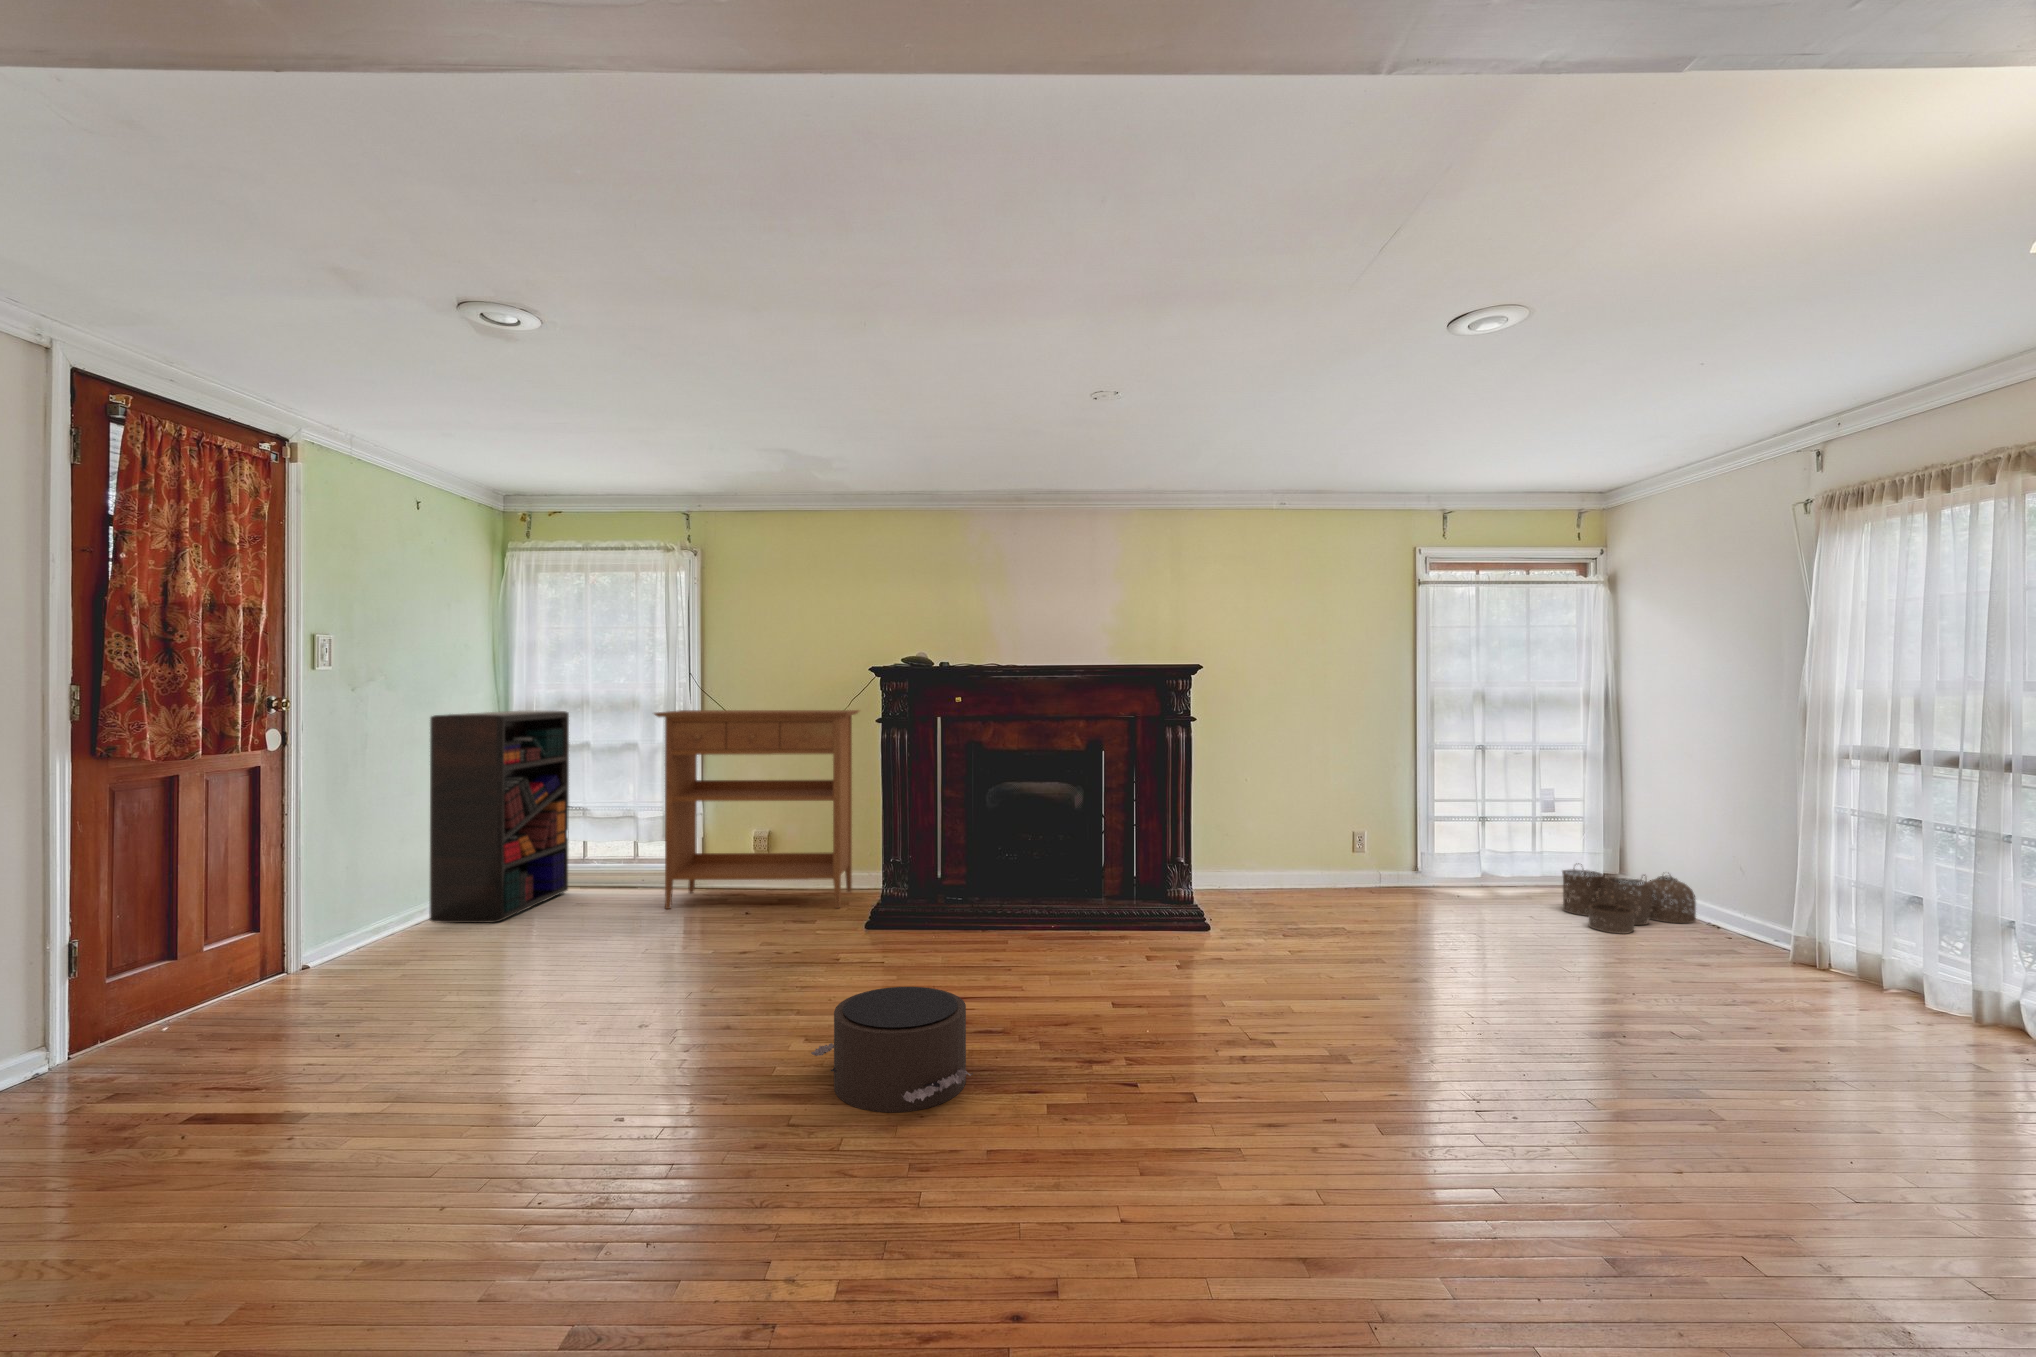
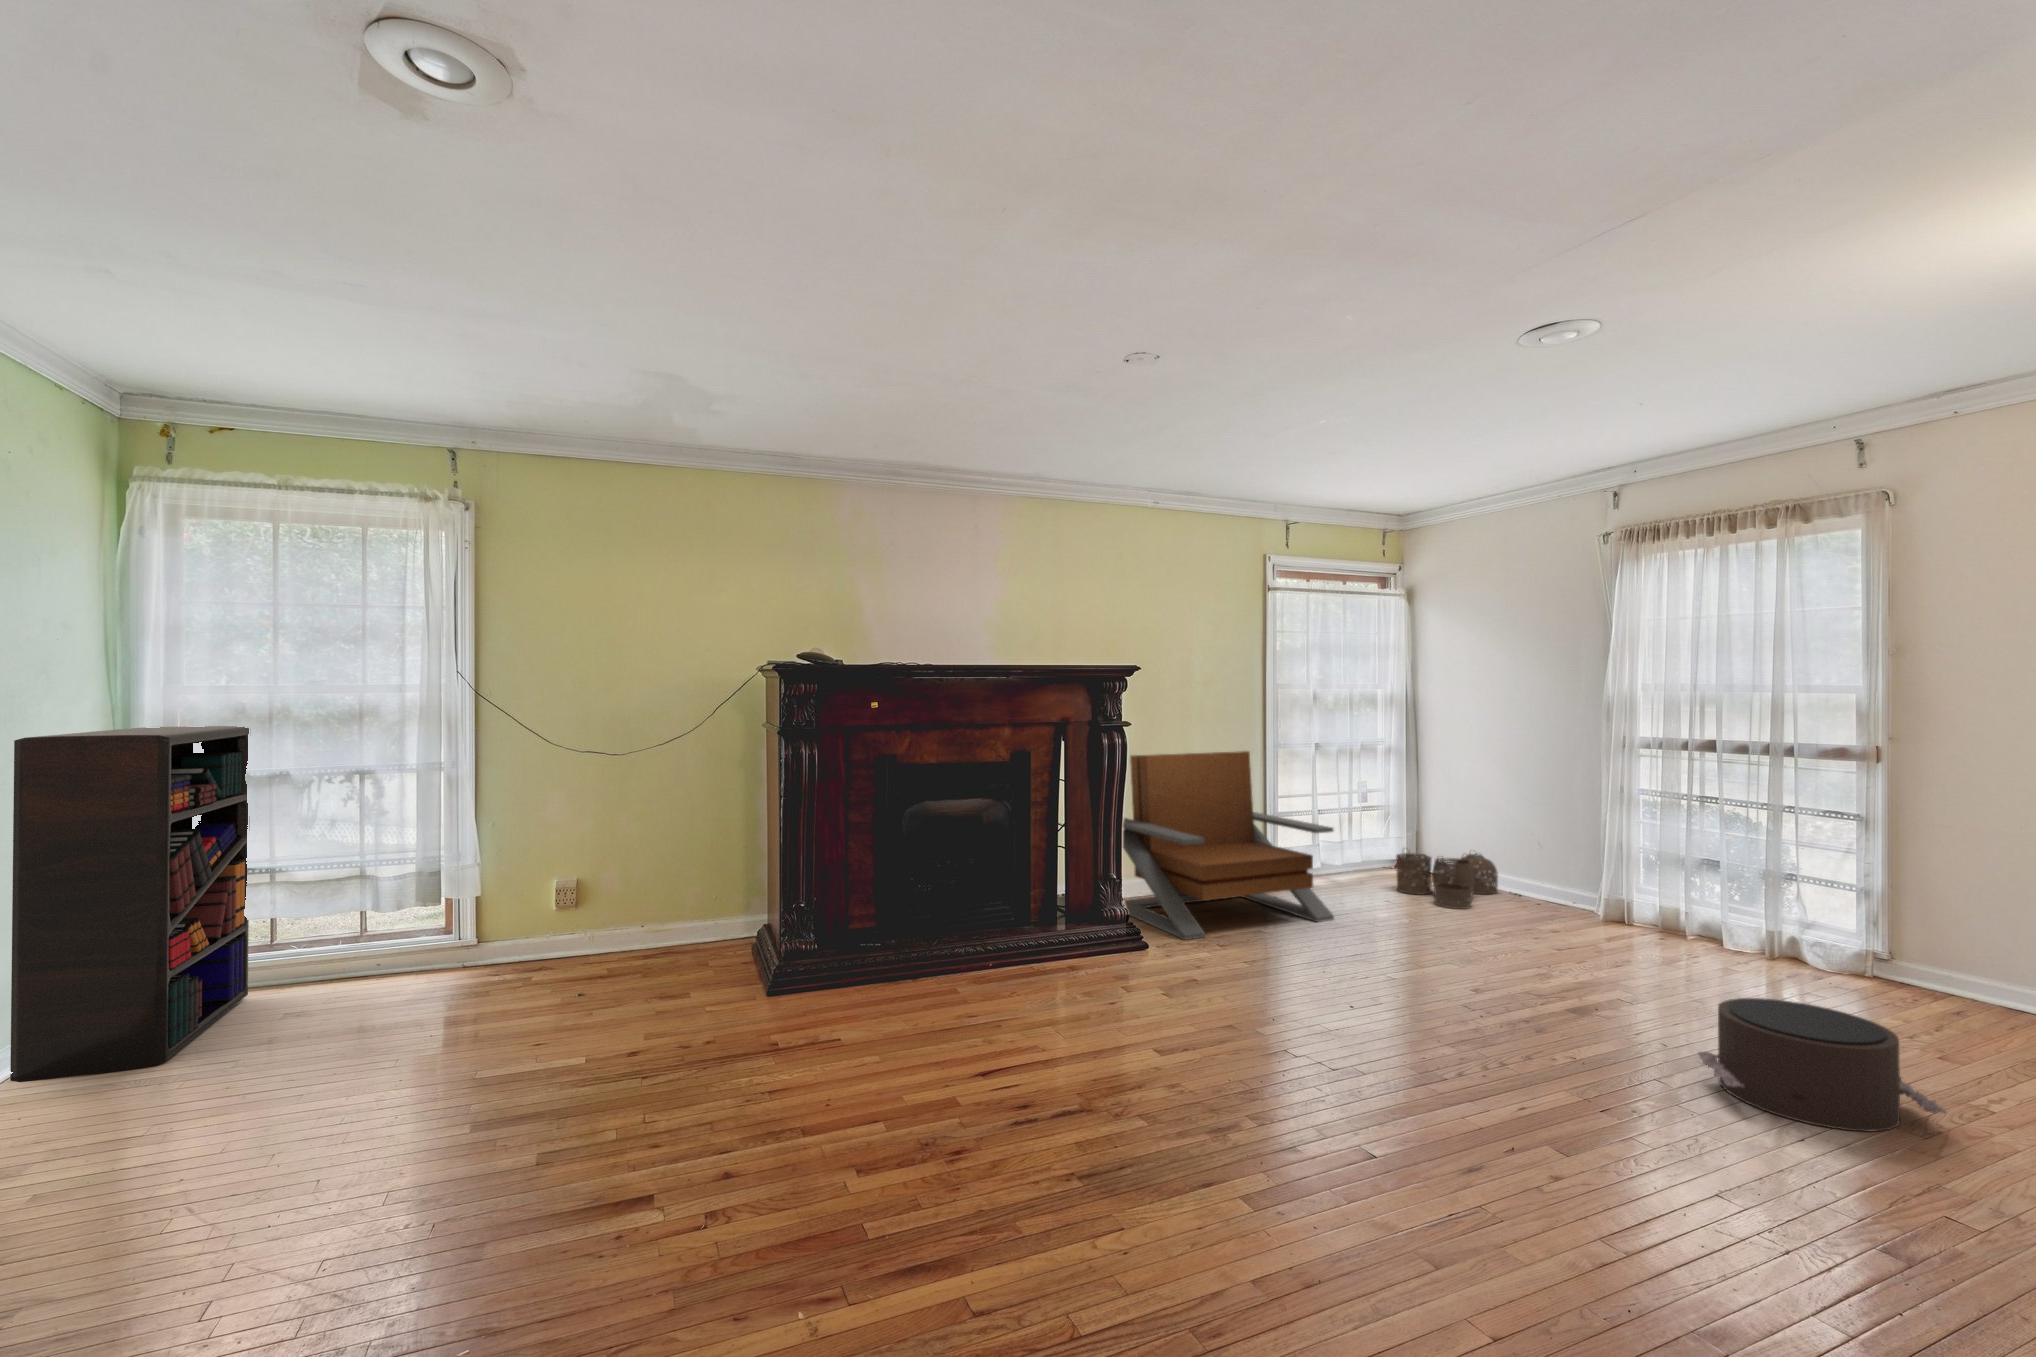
console table: present [654,710,859,909] -> none [429,718,719,1005]
lounge chair: none [1220,751,1441,928] -> present [1123,751,1334,940]
pouf: present [811,987,973,1112] -> present [1698,998,1946,1132]

